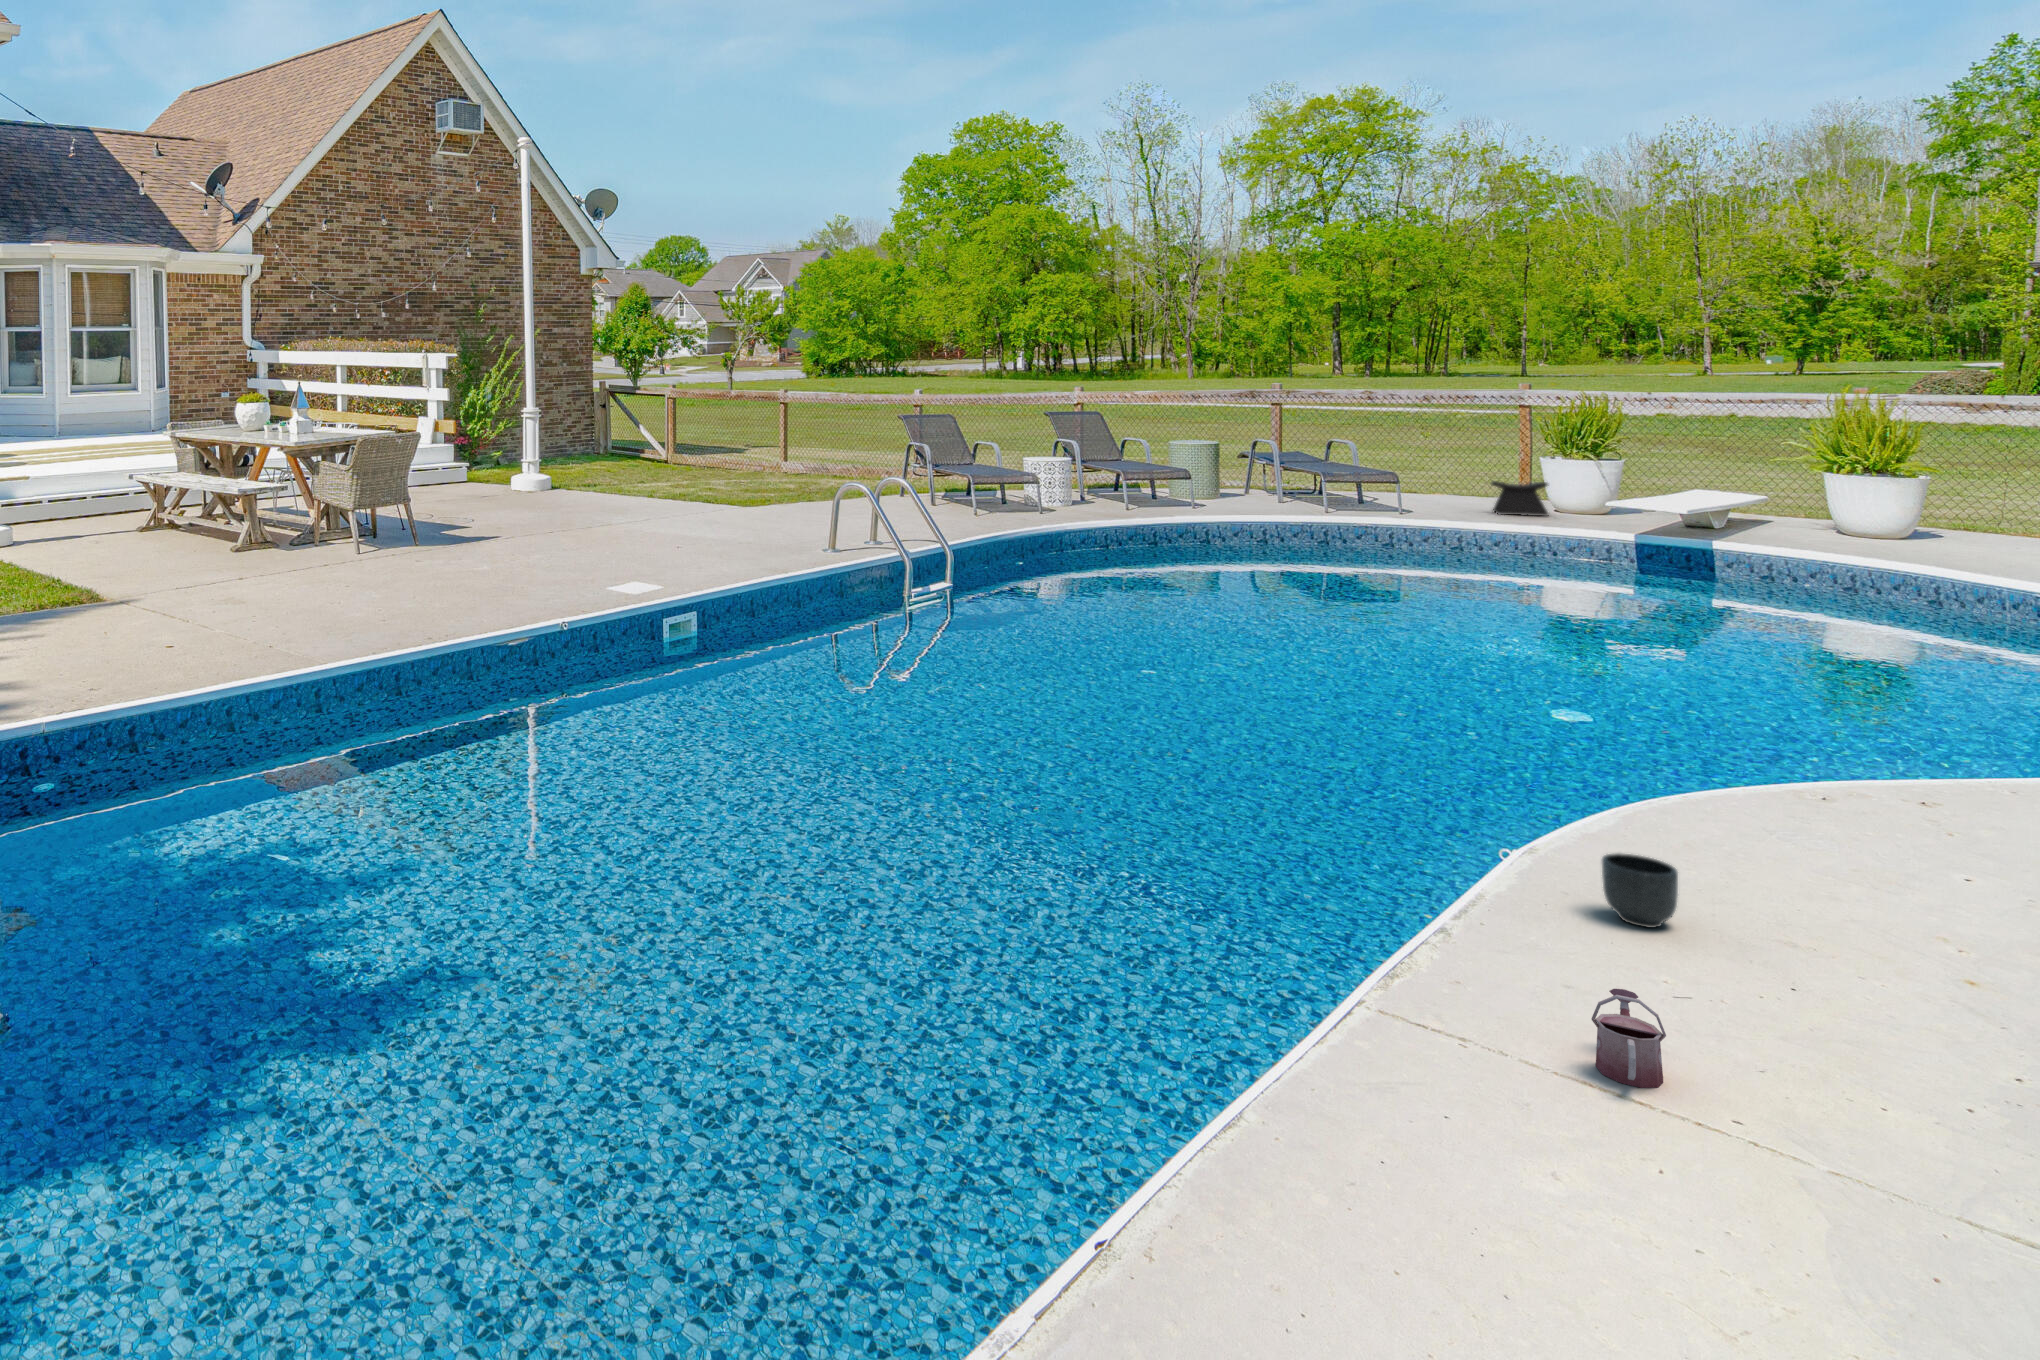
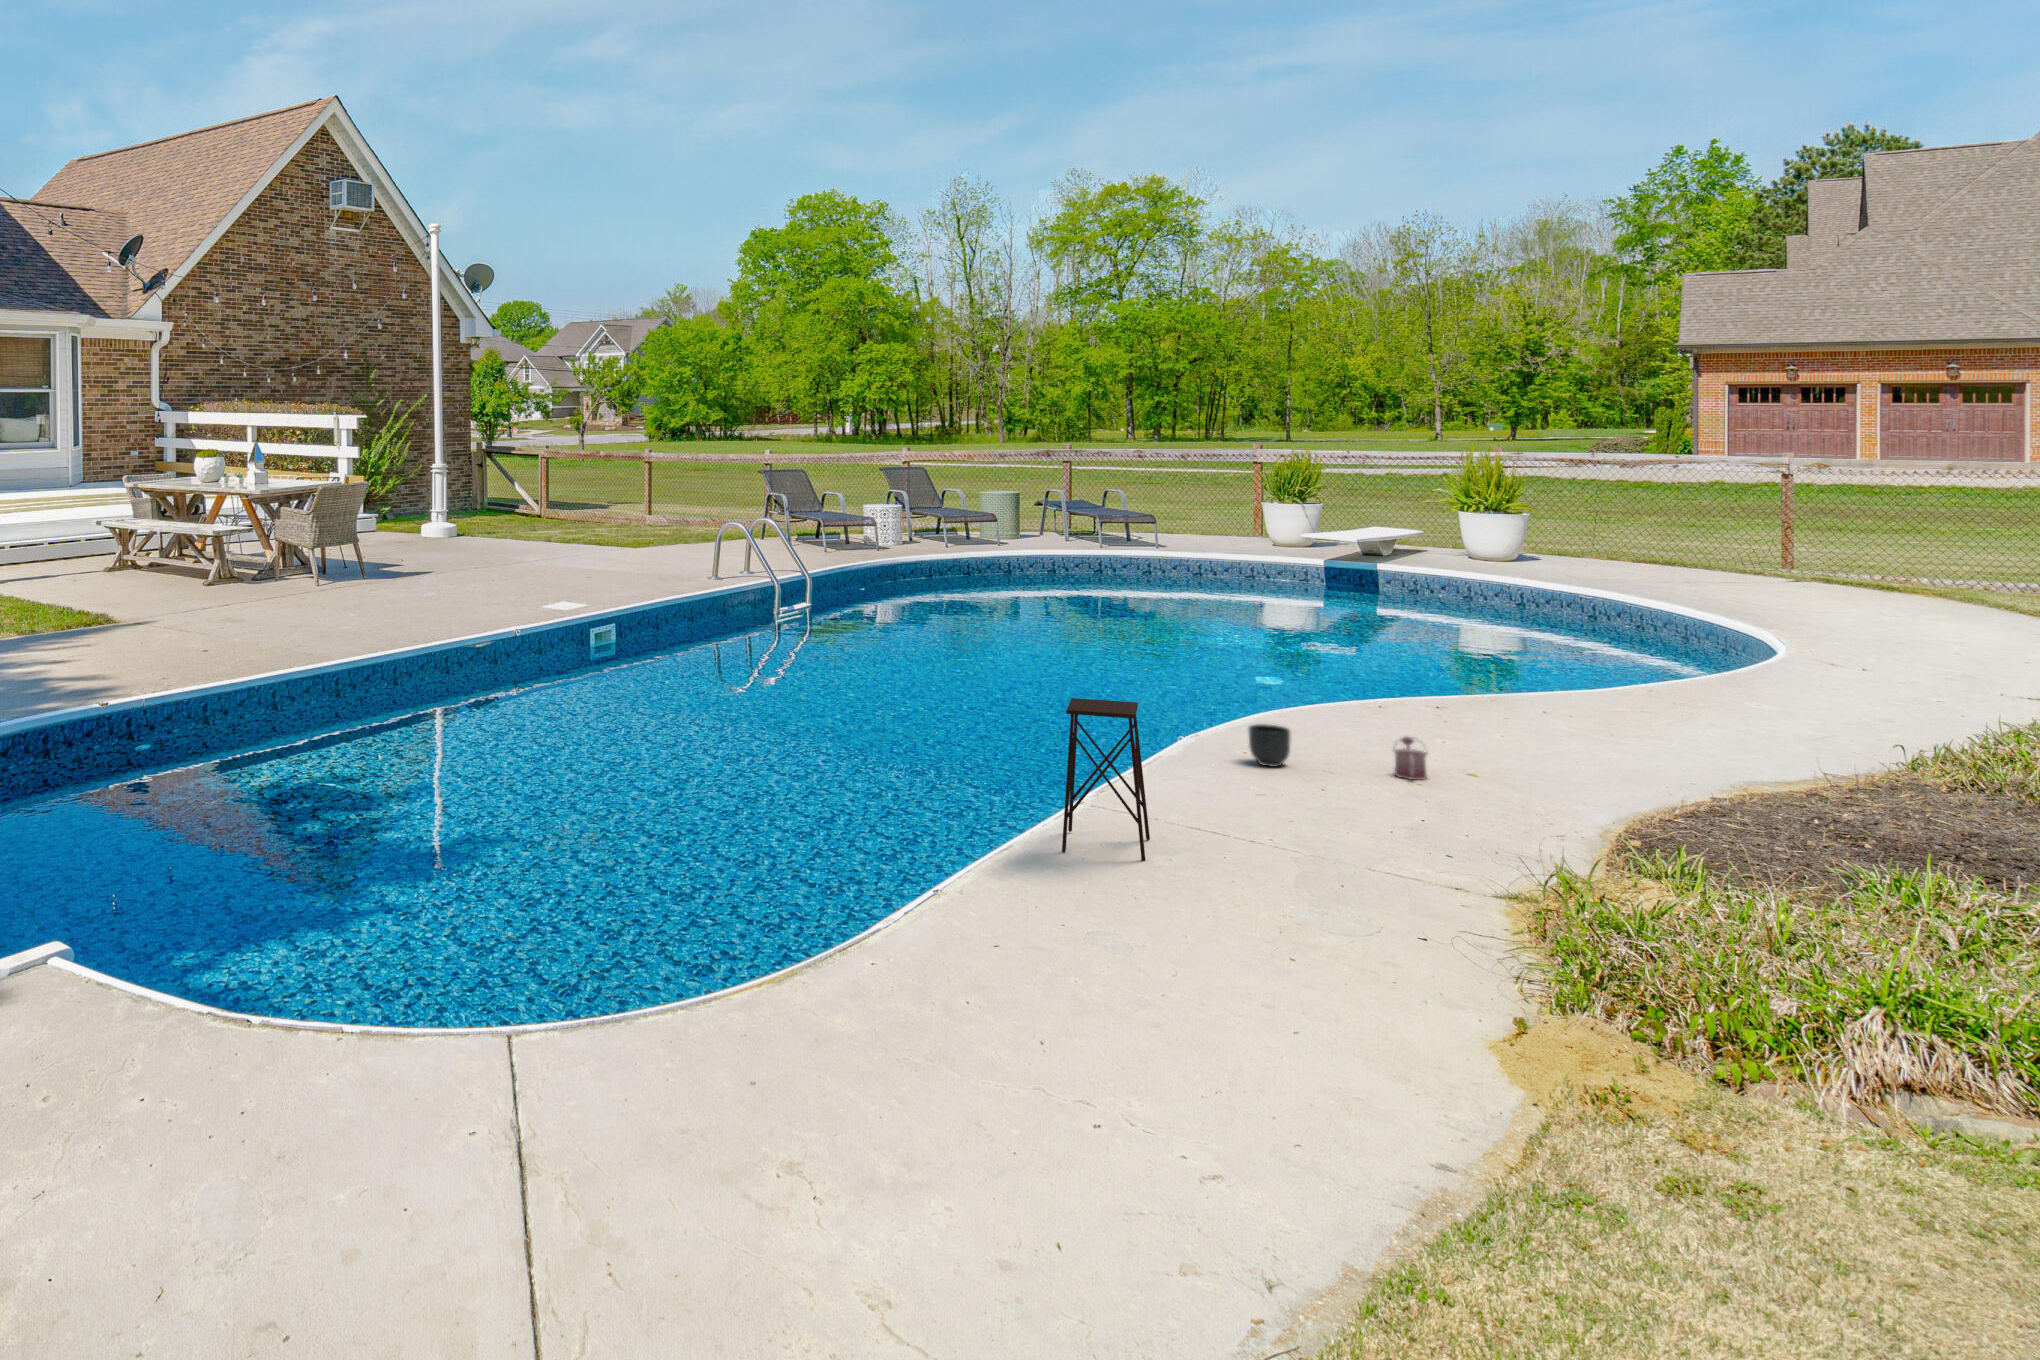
stool: present [1491,481,1548,516] -> none [1237,522,1281,550]
side table: none [1303,860,1467,1190] -> present [1062,698,1150,861]
watering can: present [1591,989,1666,1088] -> present [1394,736,1427,780]

